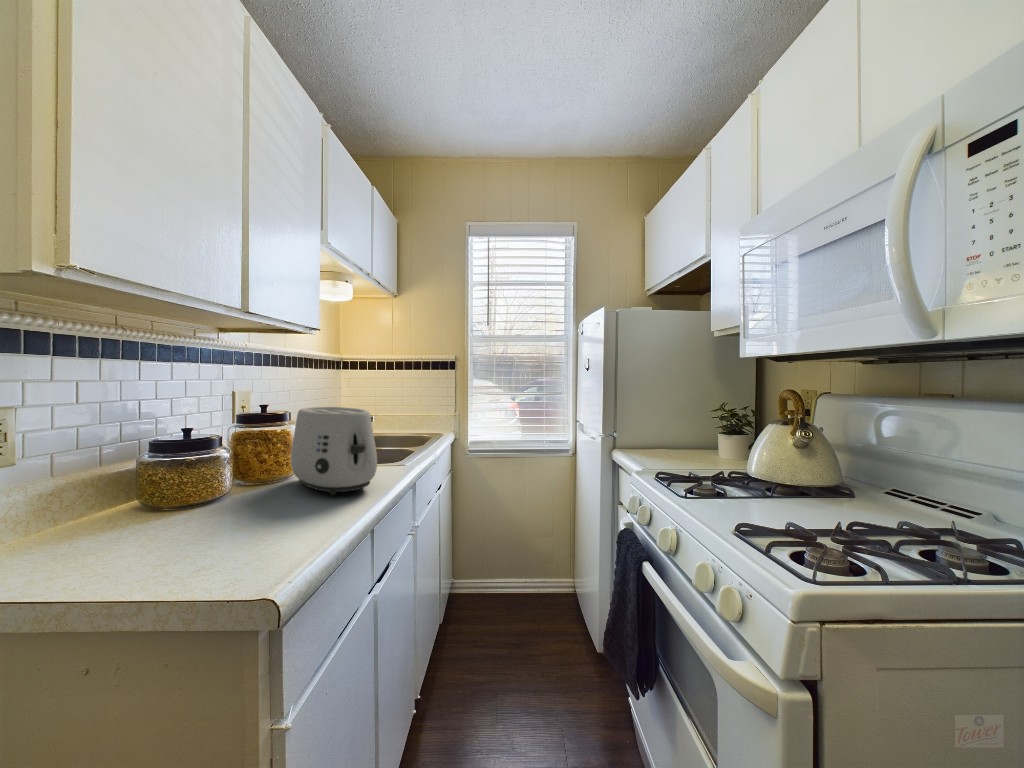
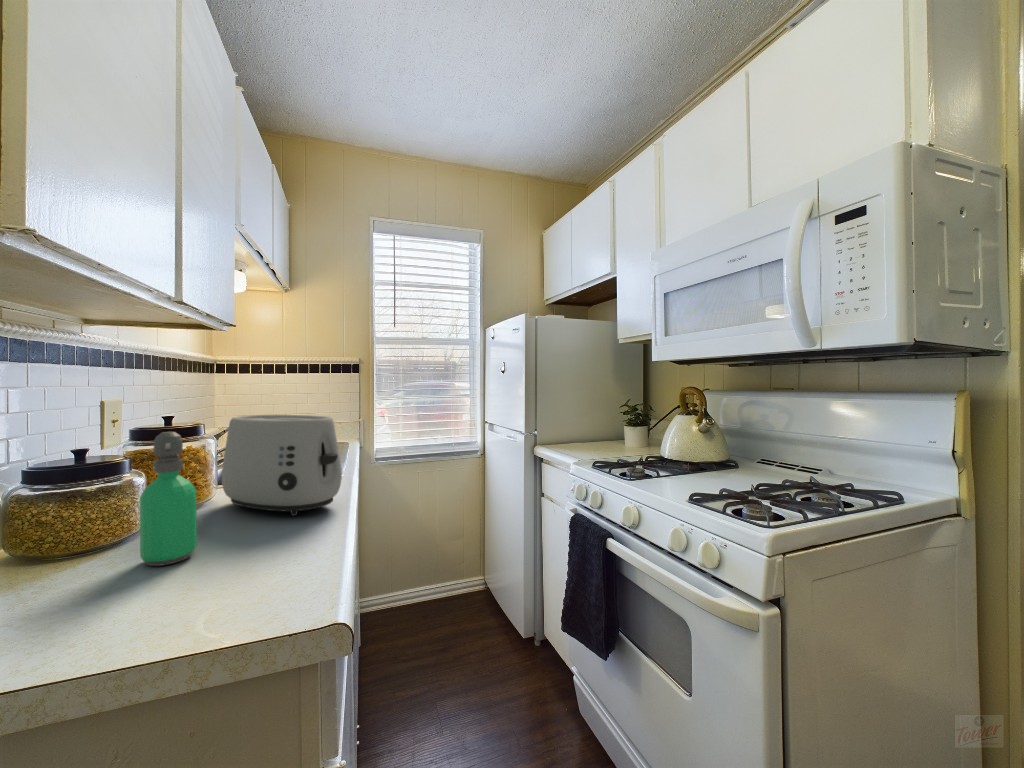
soap dispenser: none [192,420,236,525] -> present [140,432,197,566]

